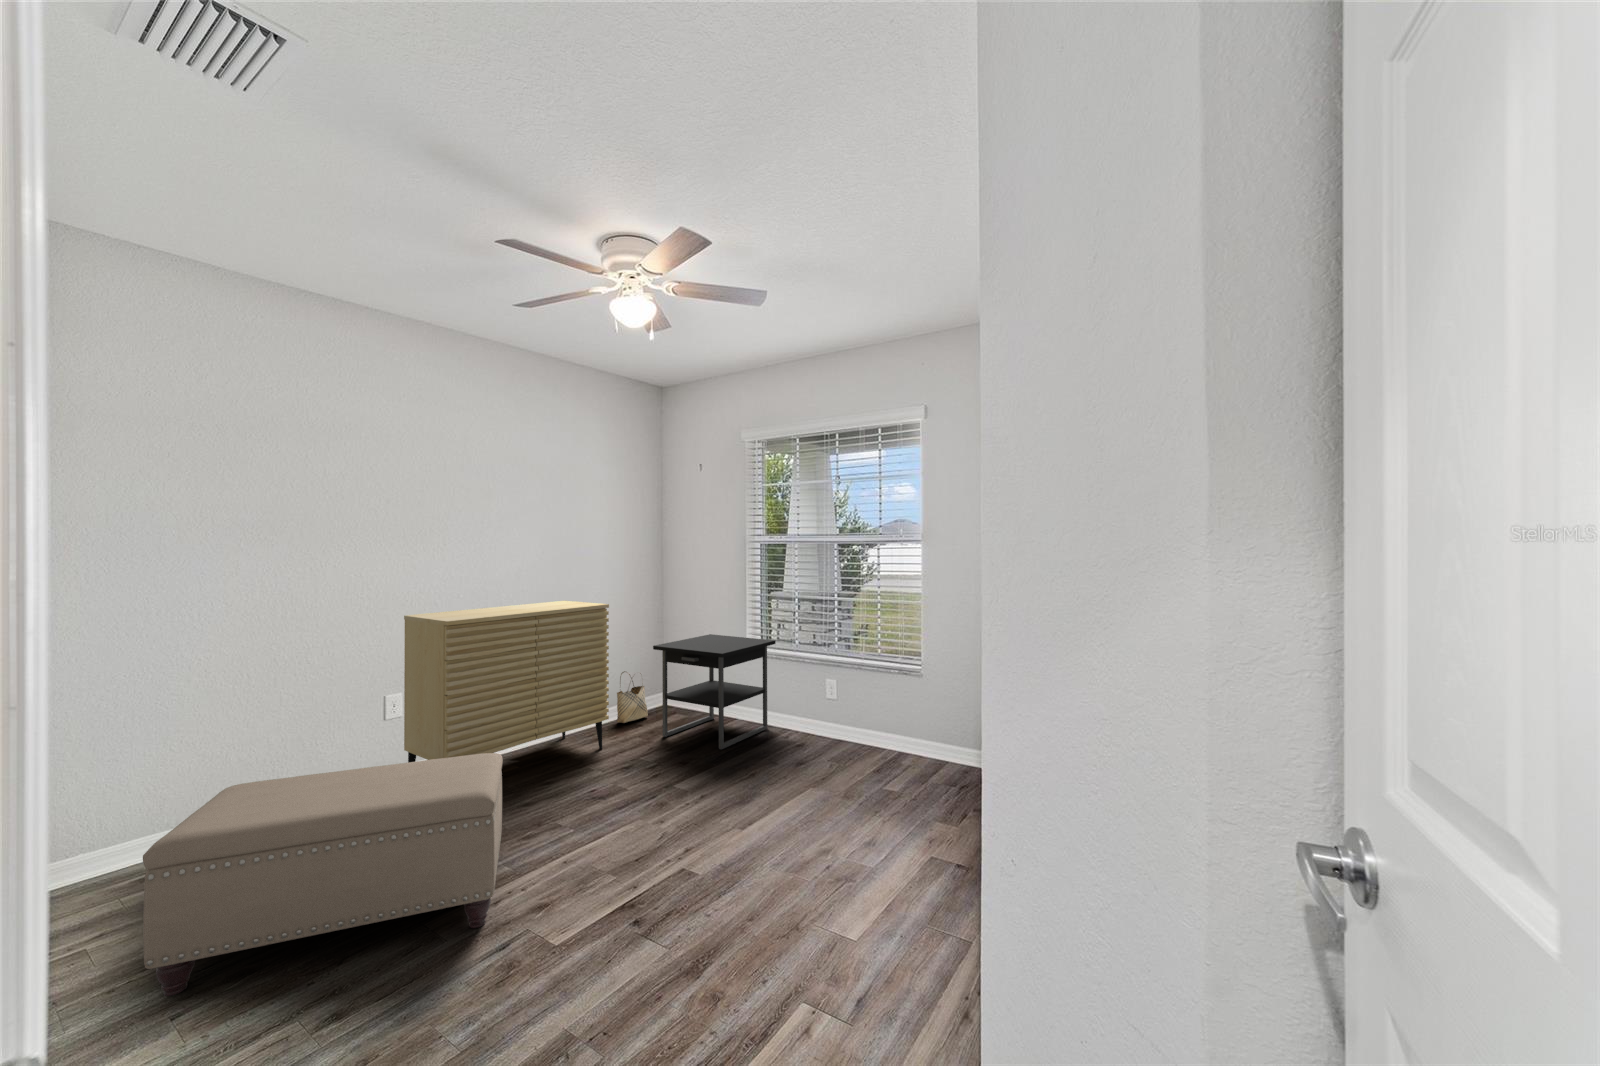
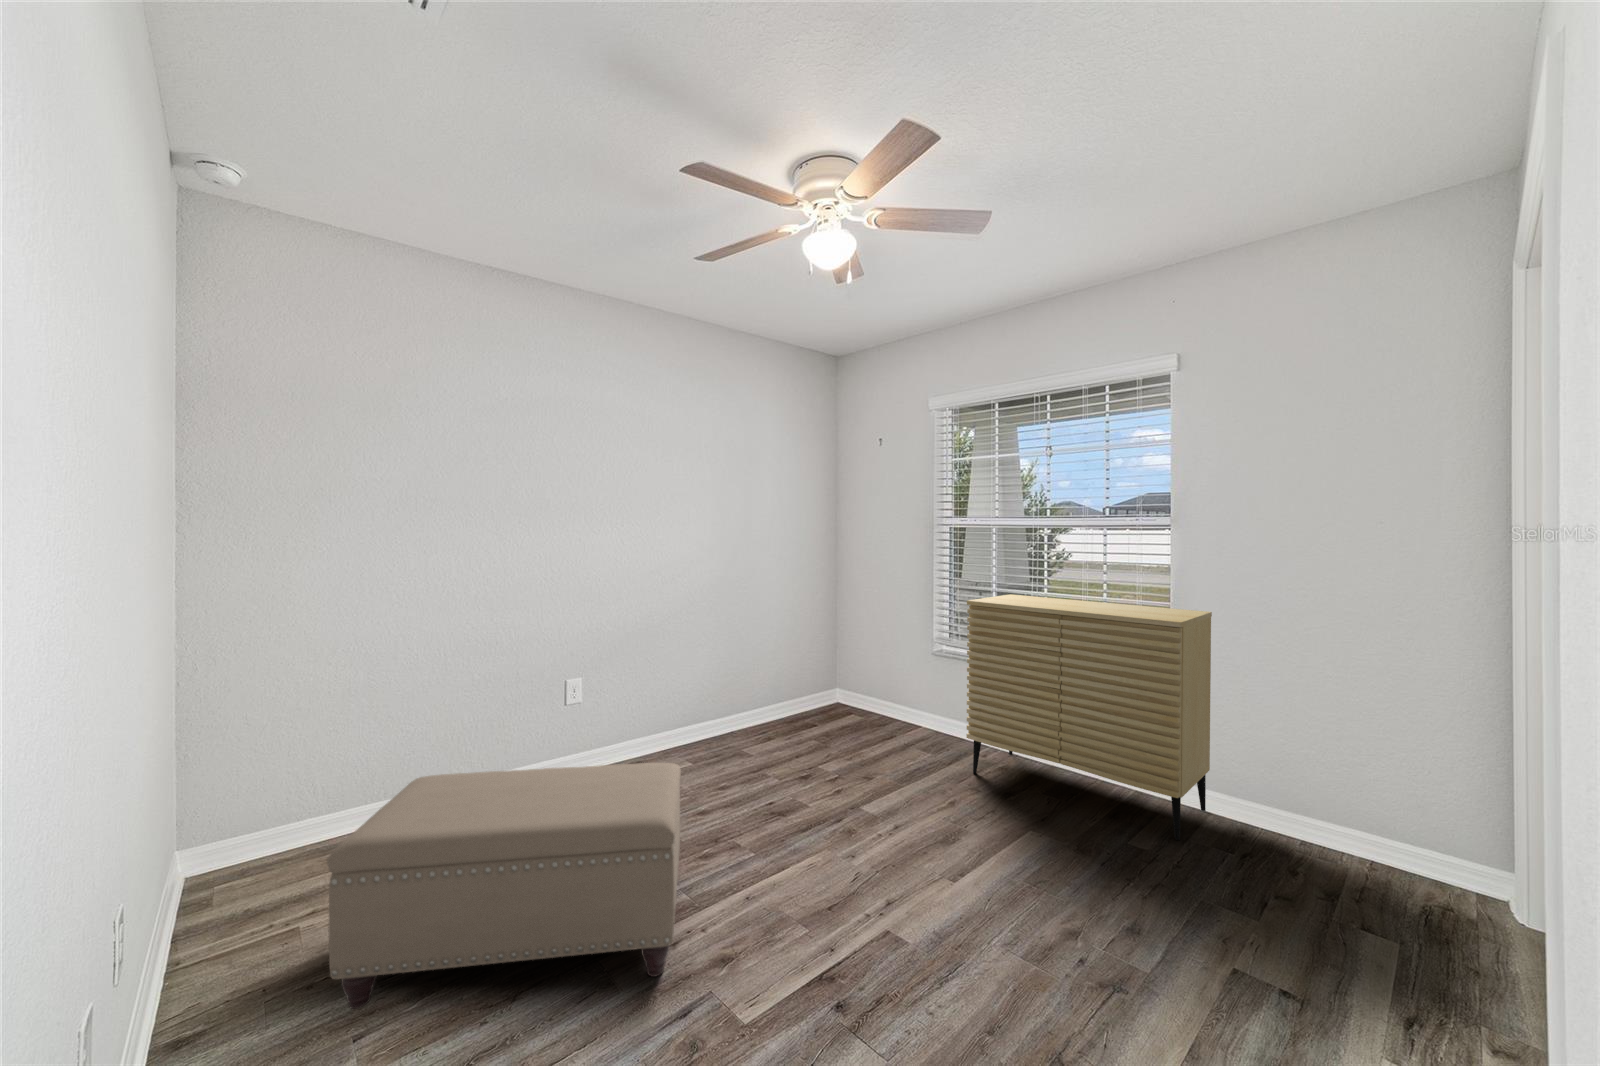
dresser: present [404,601,609,762] -> present [967,594,1212,840]
nightstand: present [653,634,776,749] -> none [831,630,969,765]
woven basket: present [617,671,648,723] -> none [790,666,821,722]

